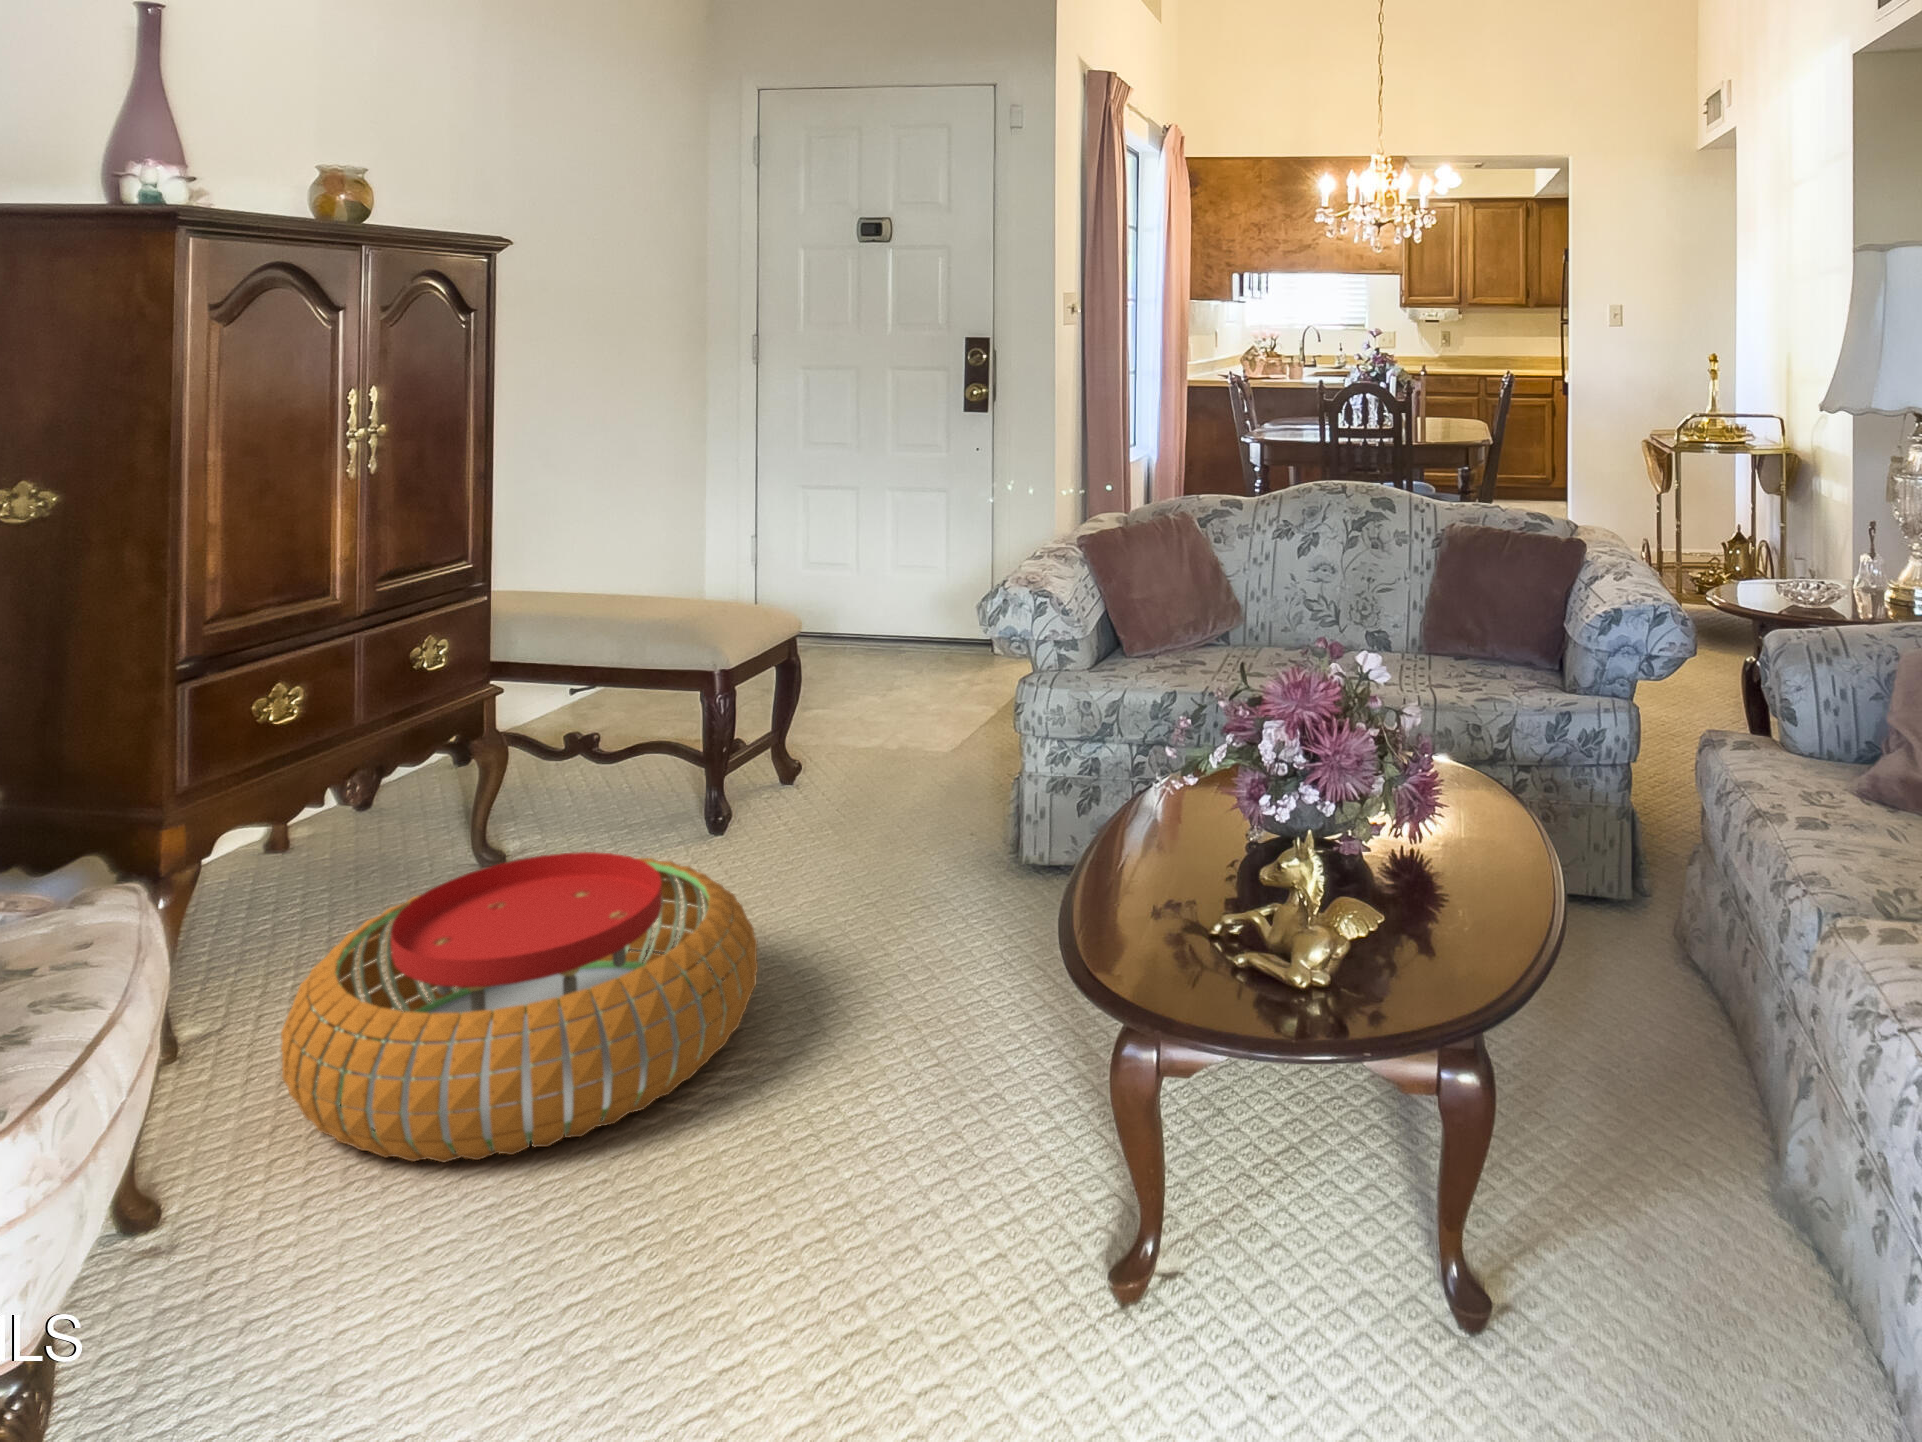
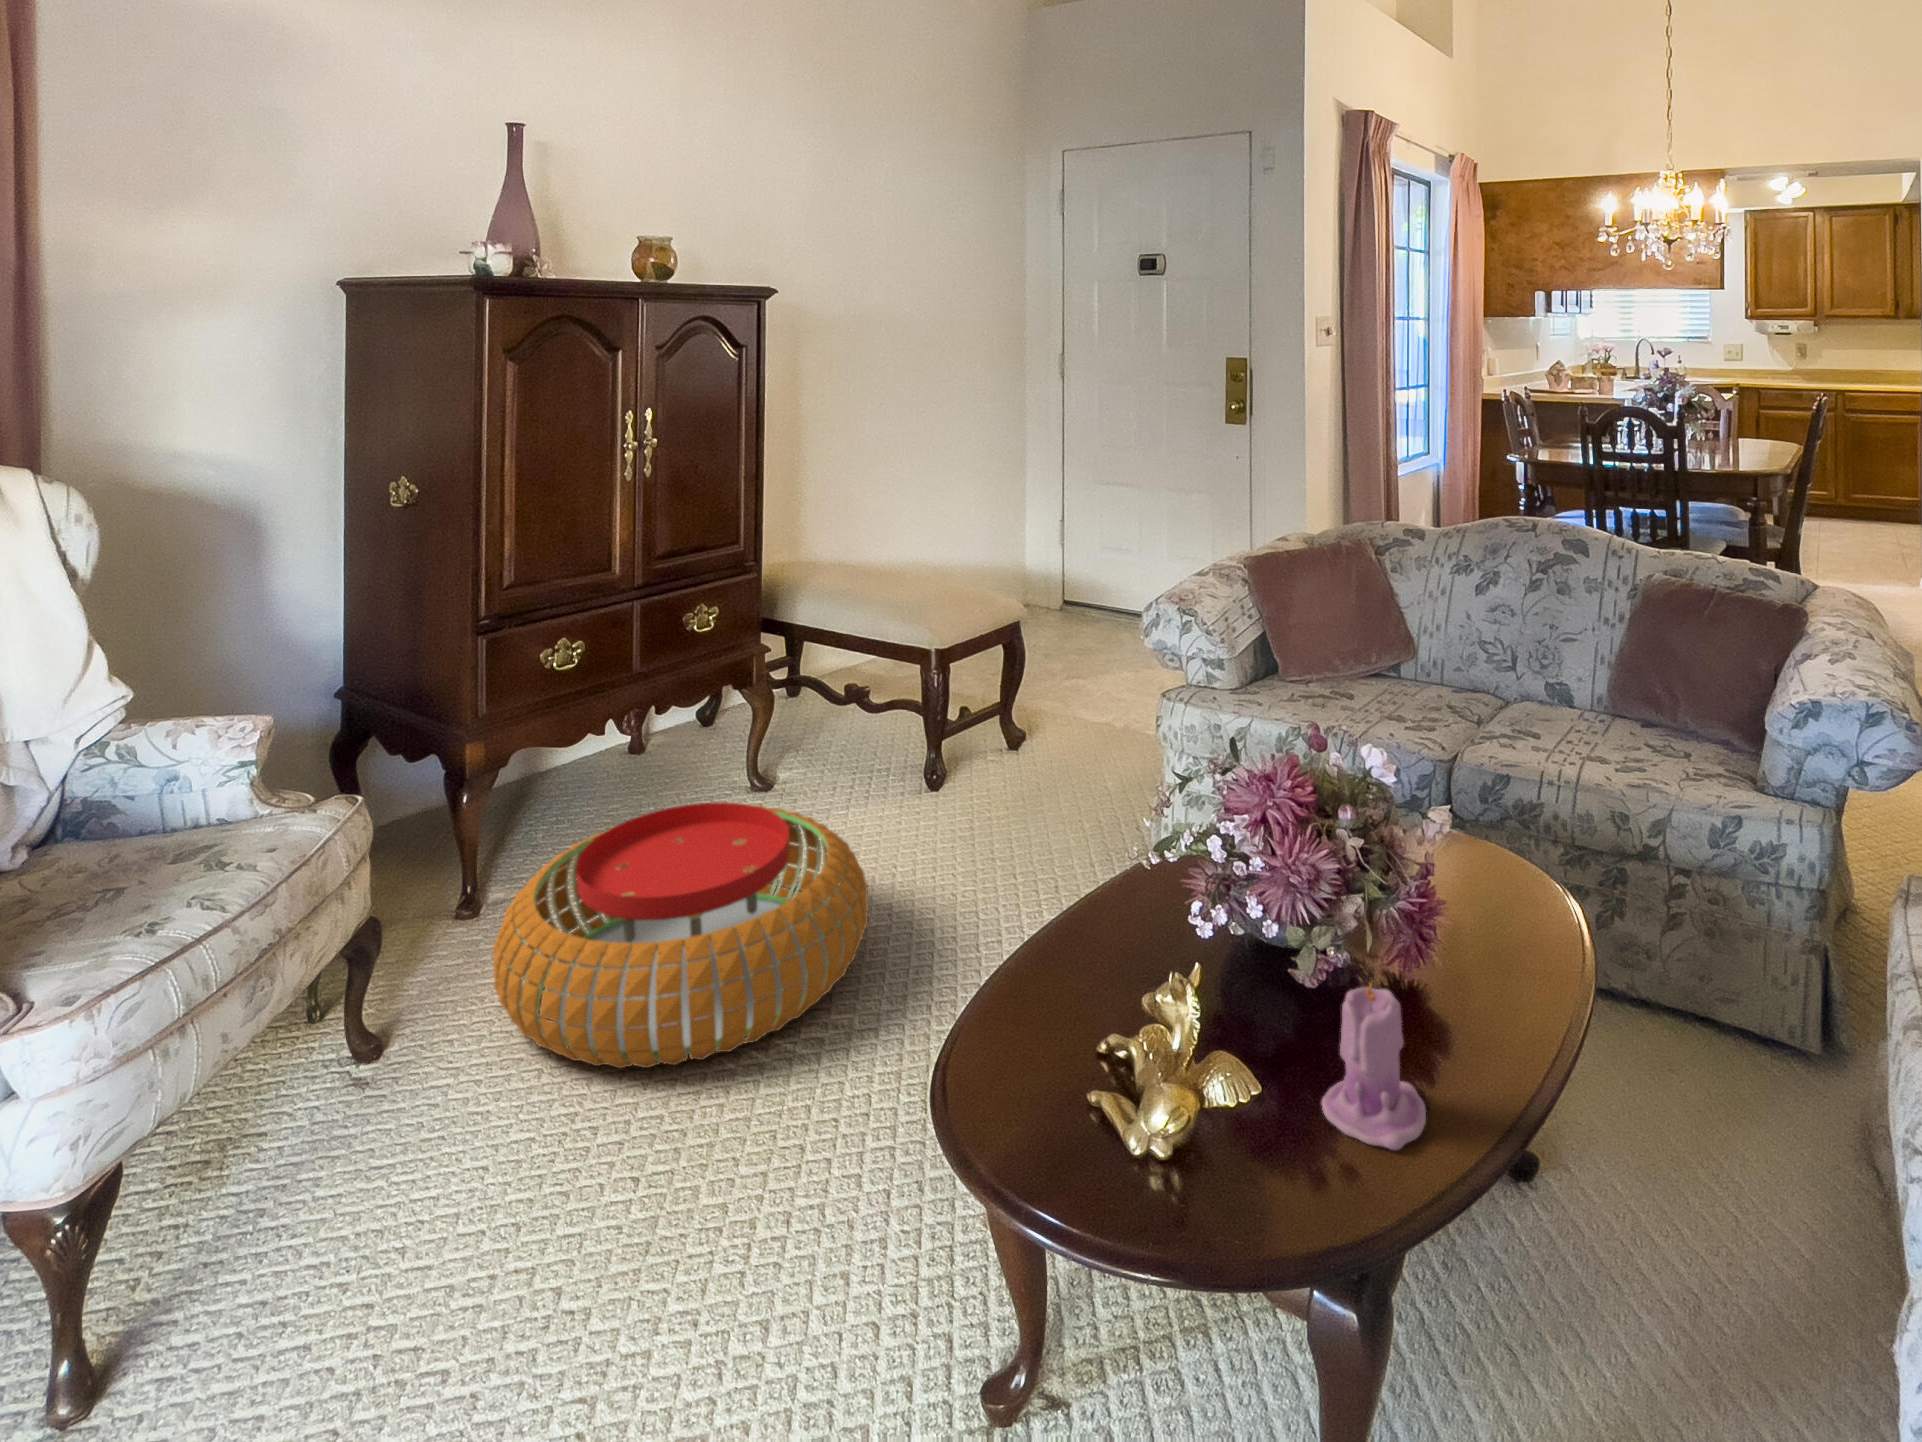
candle: none [1401,816,1486,948] -> present [1322,983,1426,1150]

